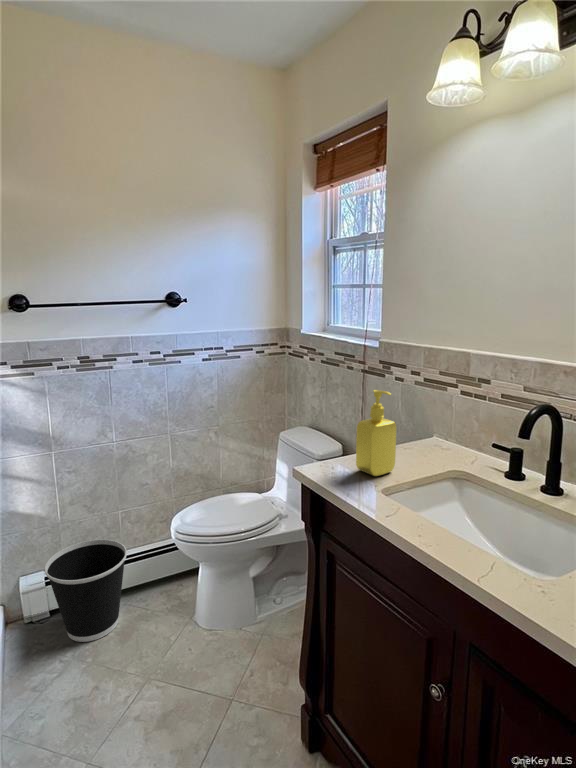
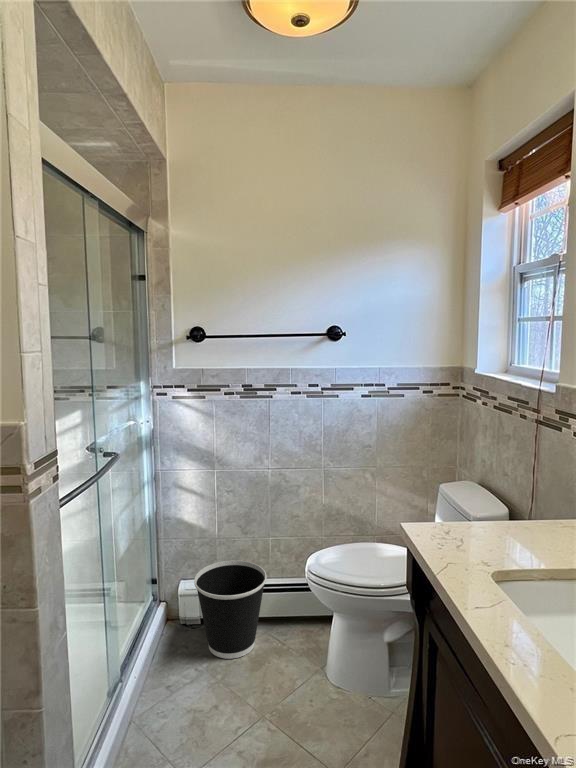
soap dispenser: present [356,390,396,476] -> none [471,443,528,552]

